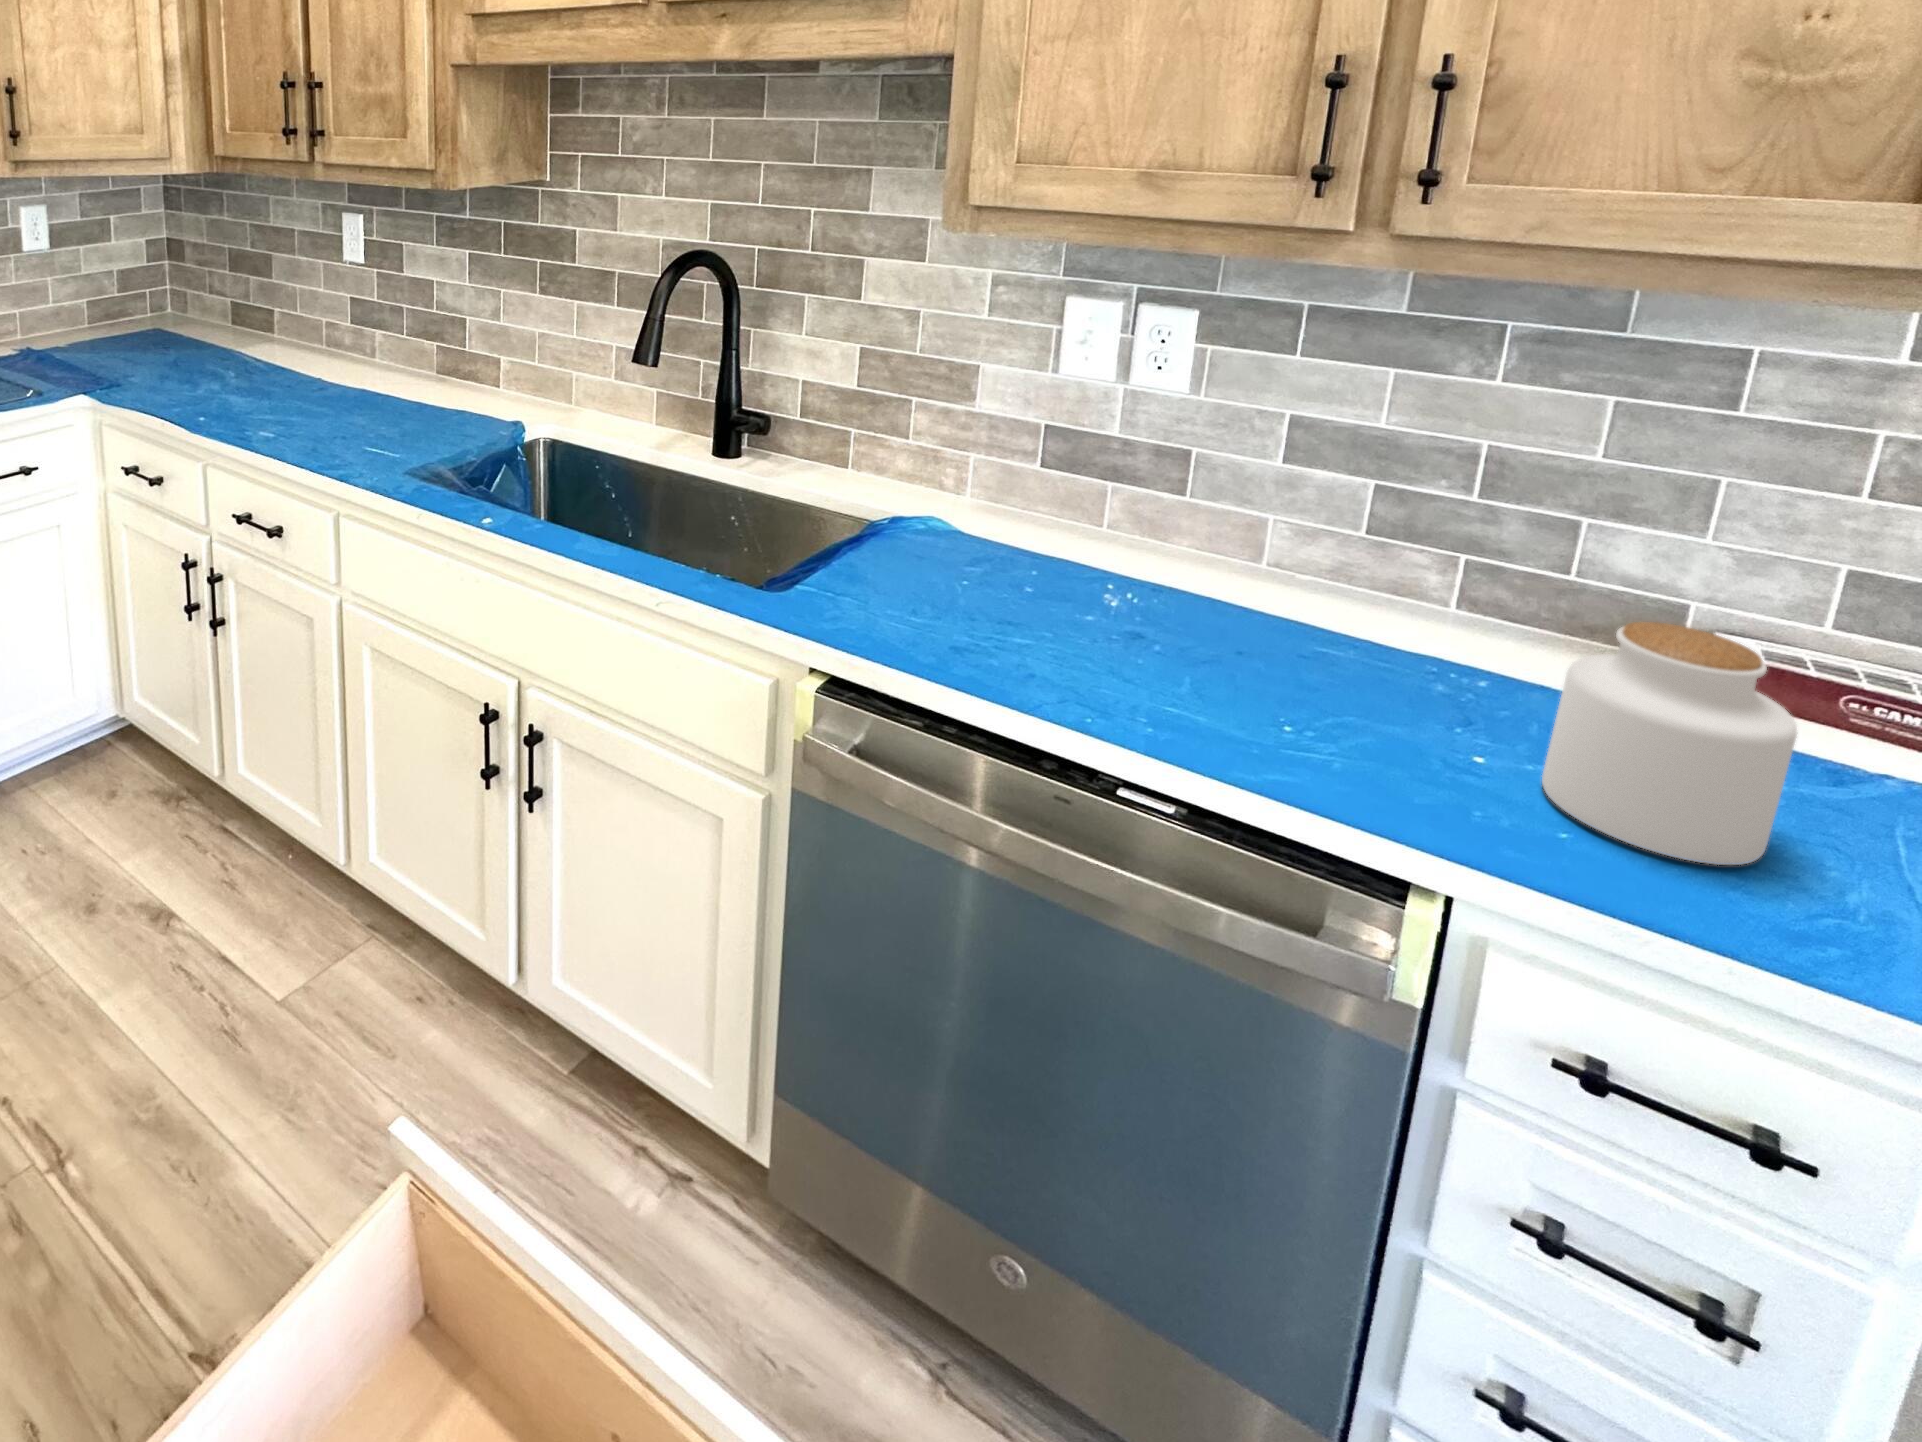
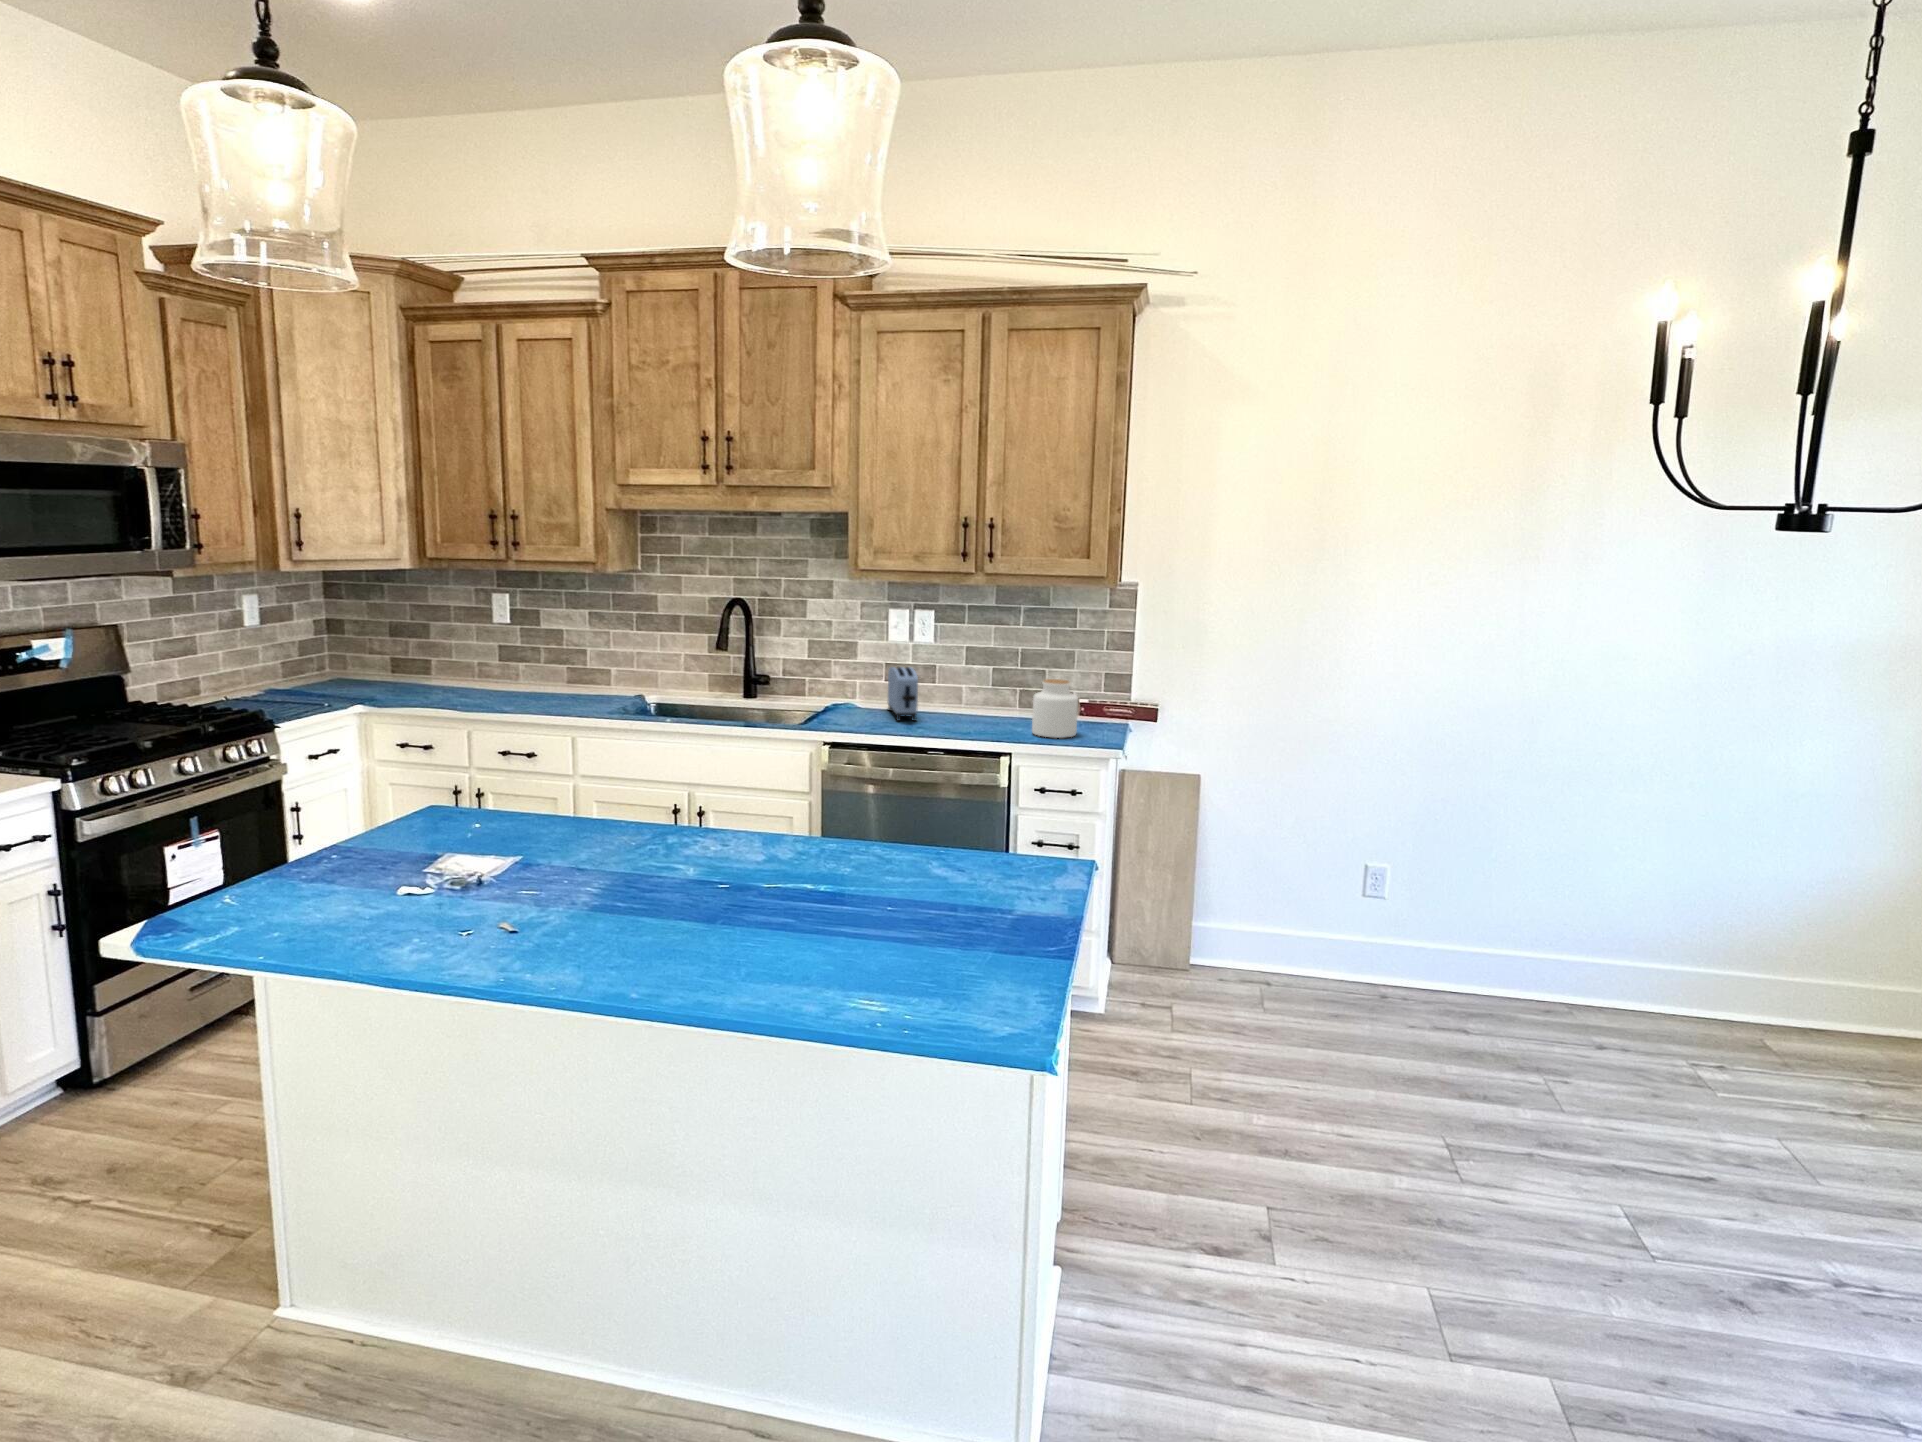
toaster: none [1030,455,1120,625] -> present [888,667,918,721]

